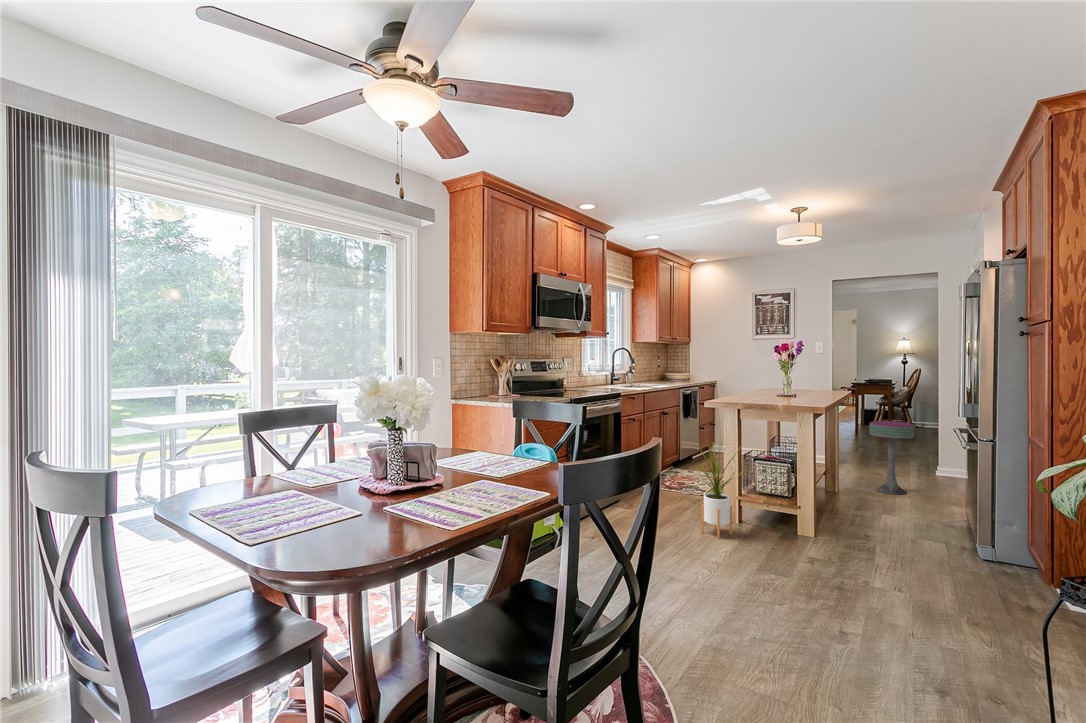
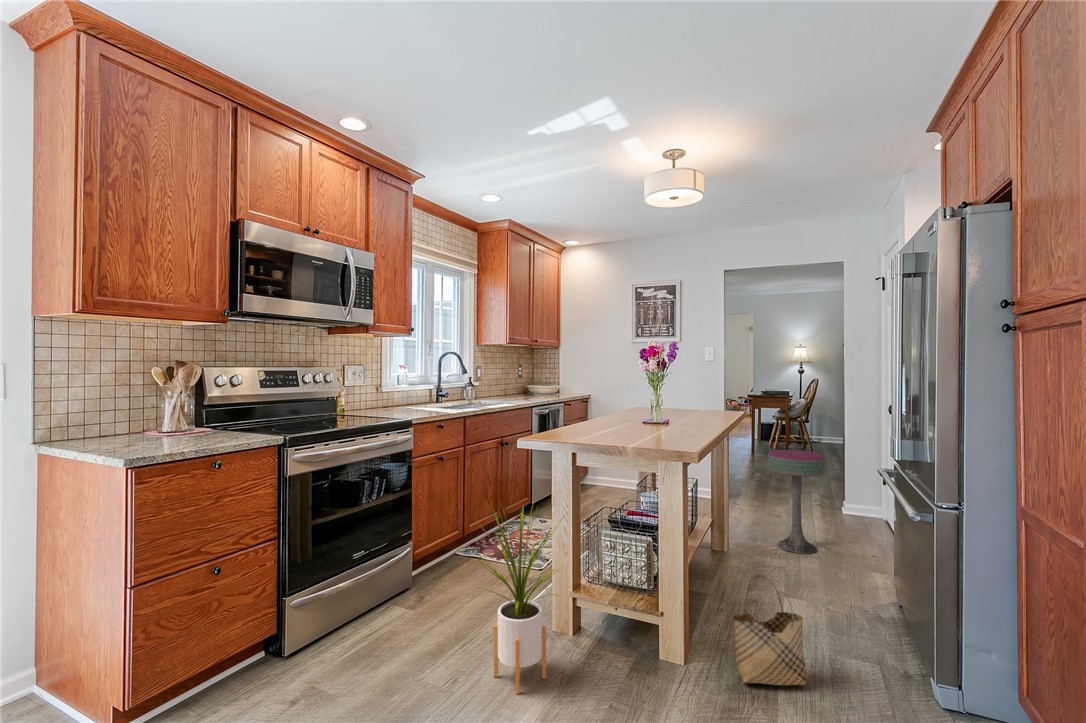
woven basket: none [845,484,890,543] -> present [733,575,806,685]

